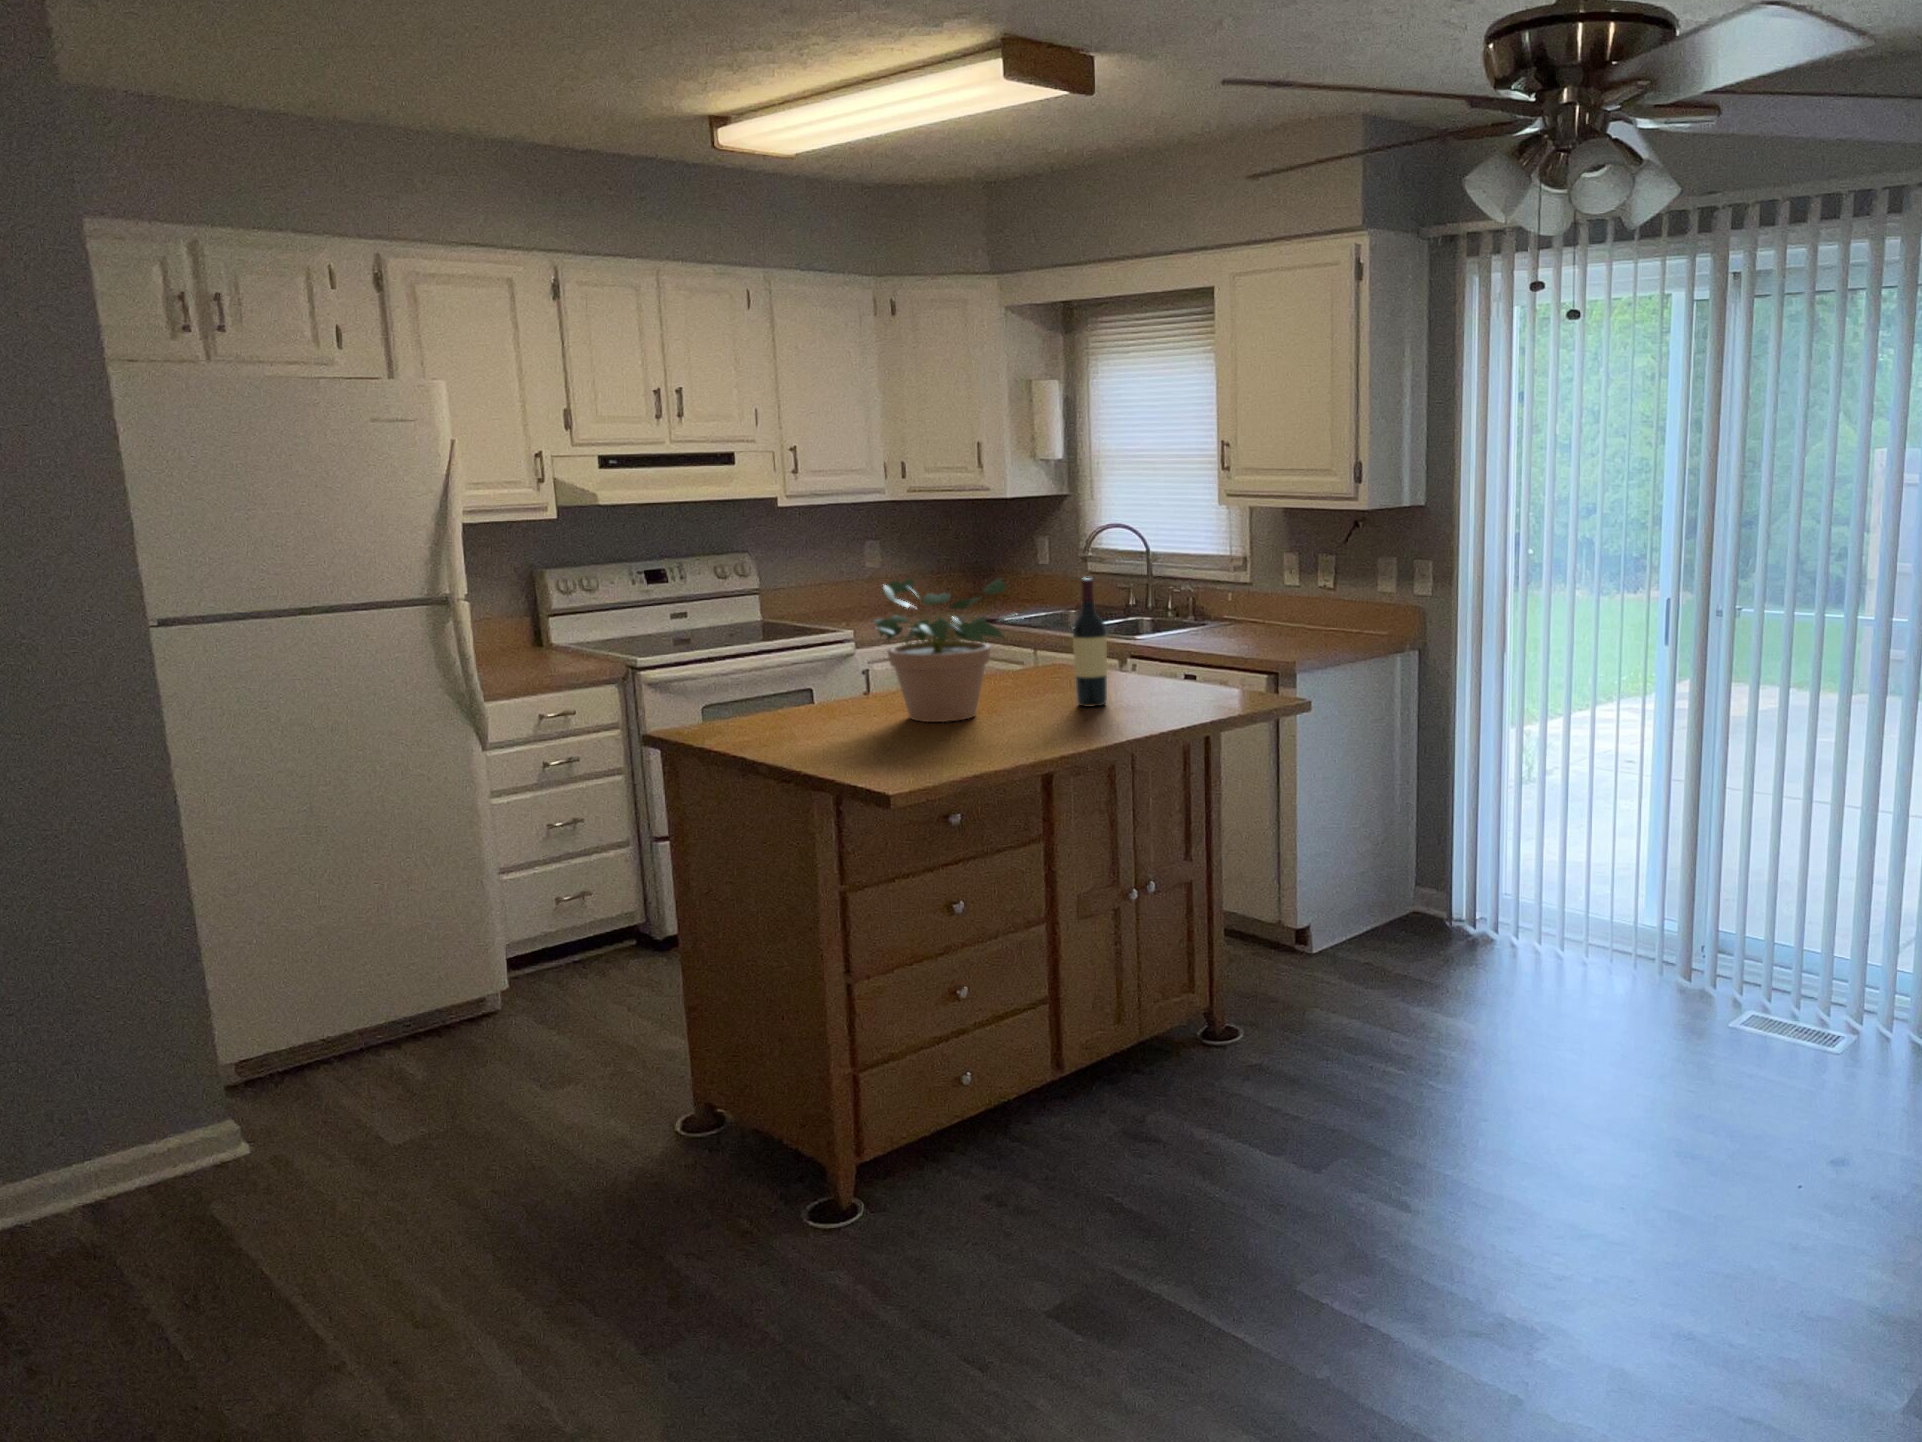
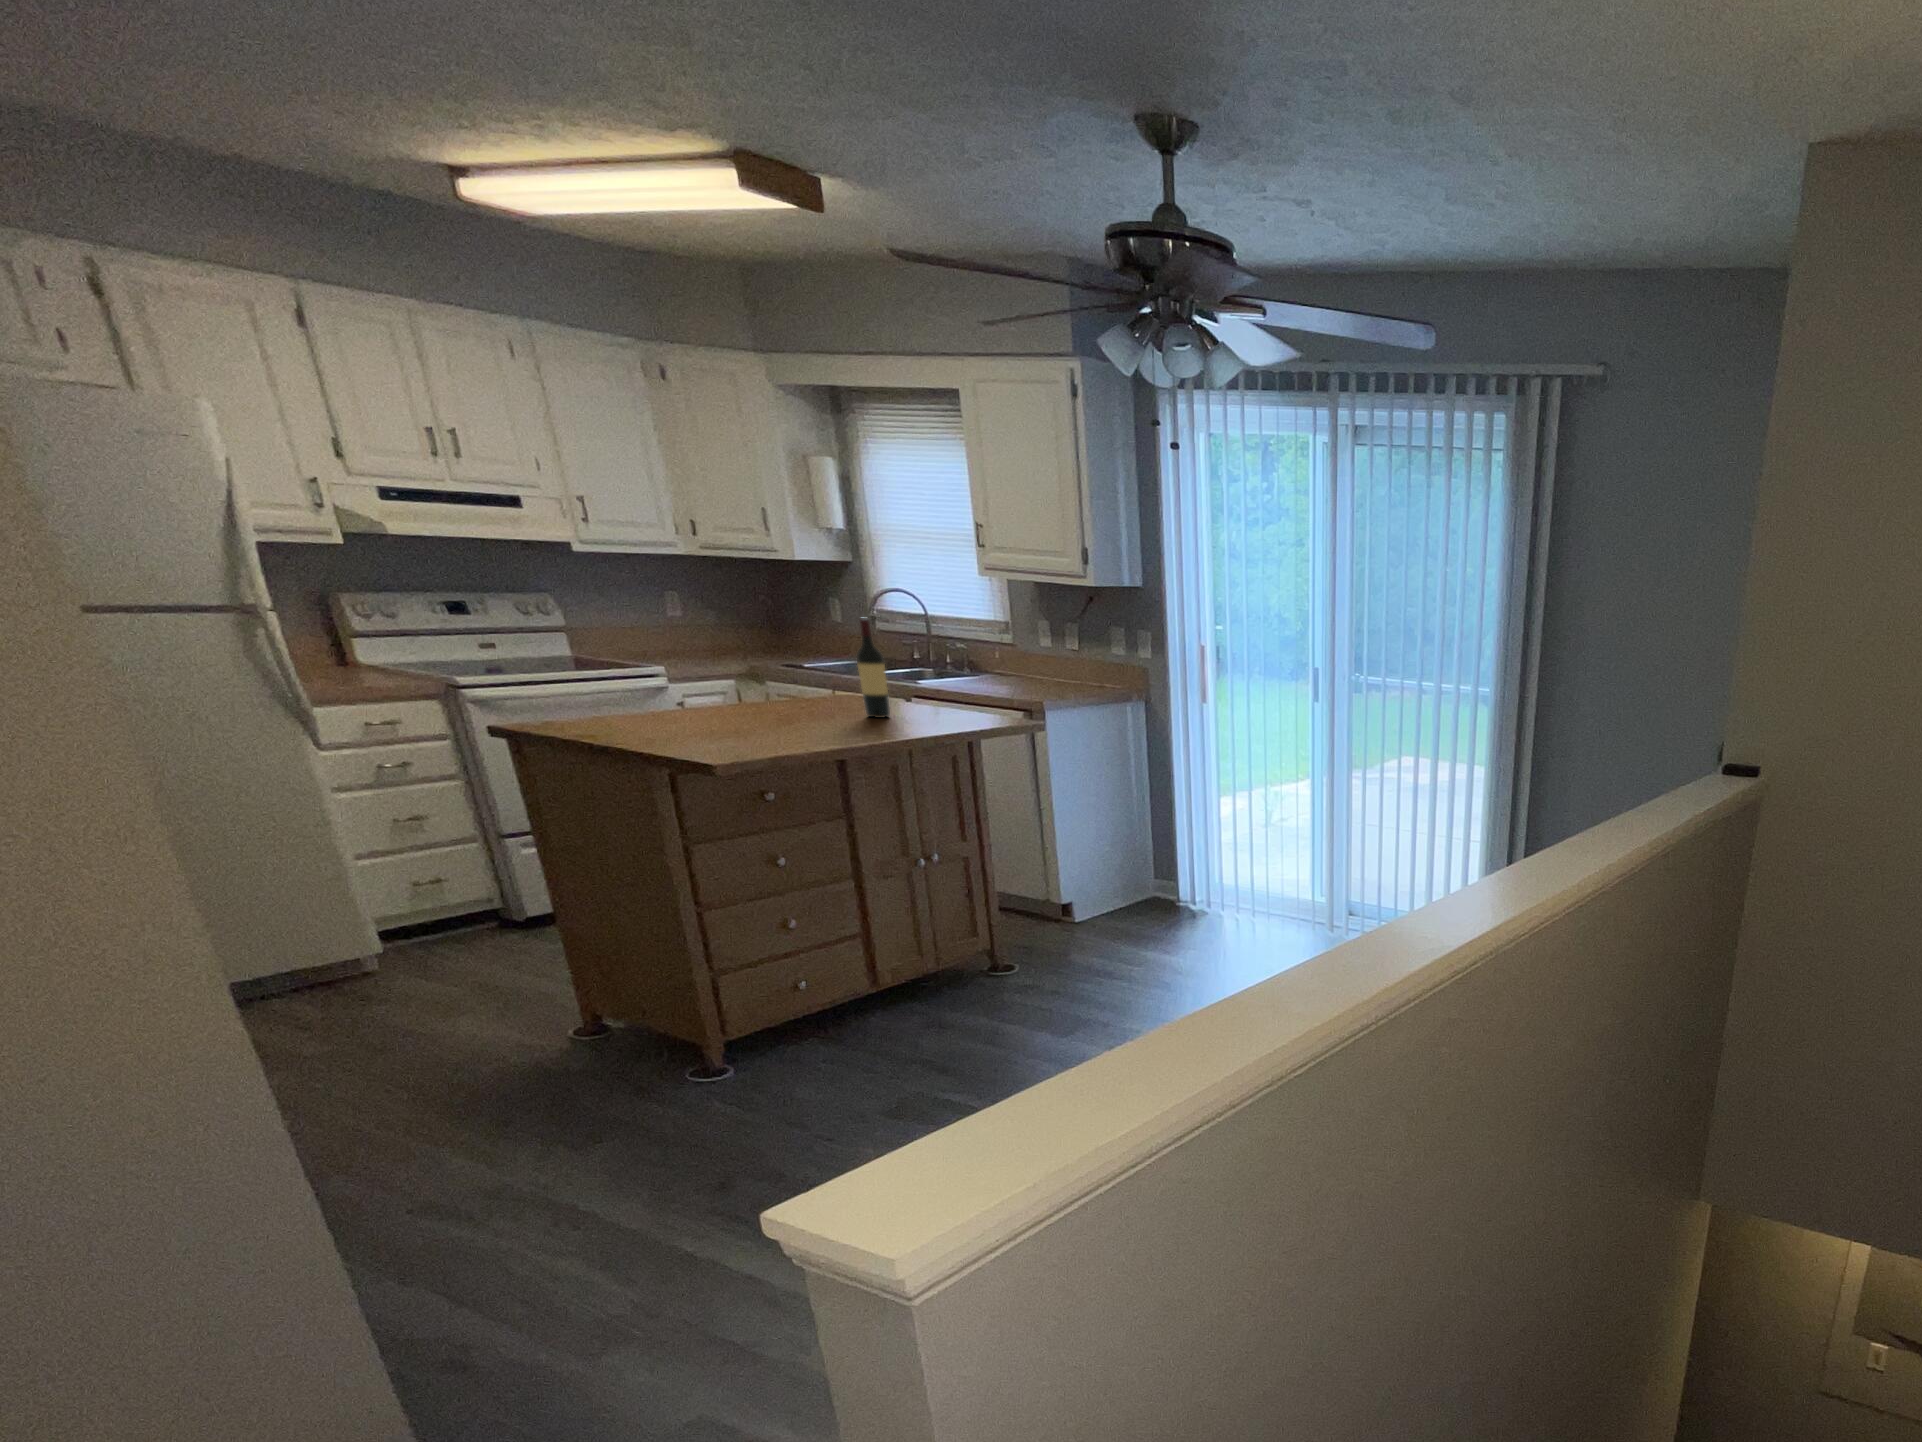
potted plant: present [874,578,1009,722] -> none [686,608,818,722]

